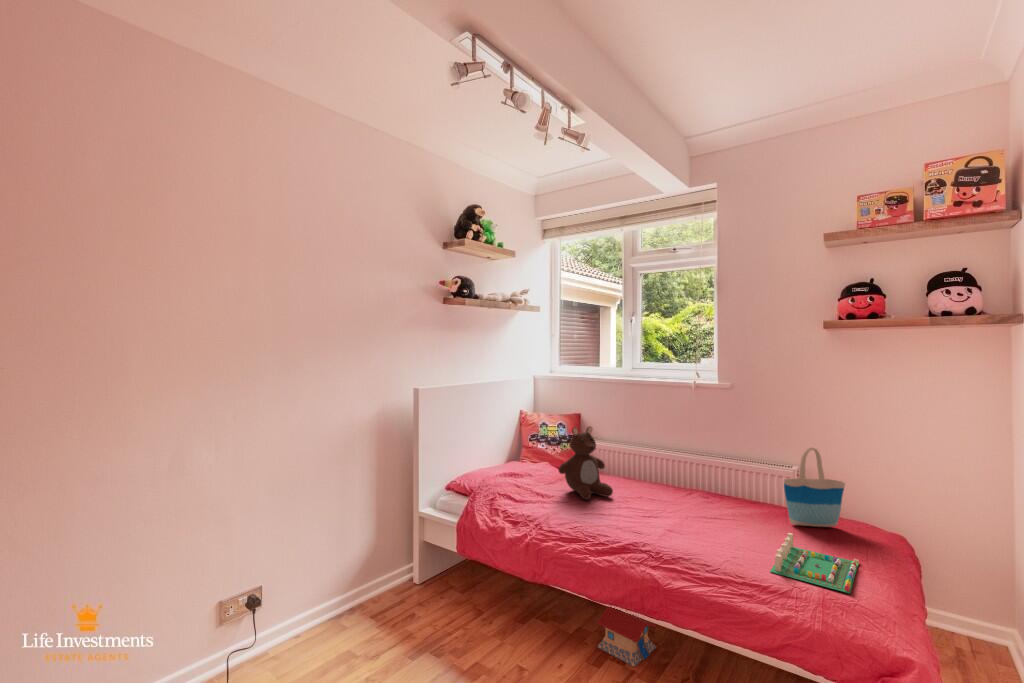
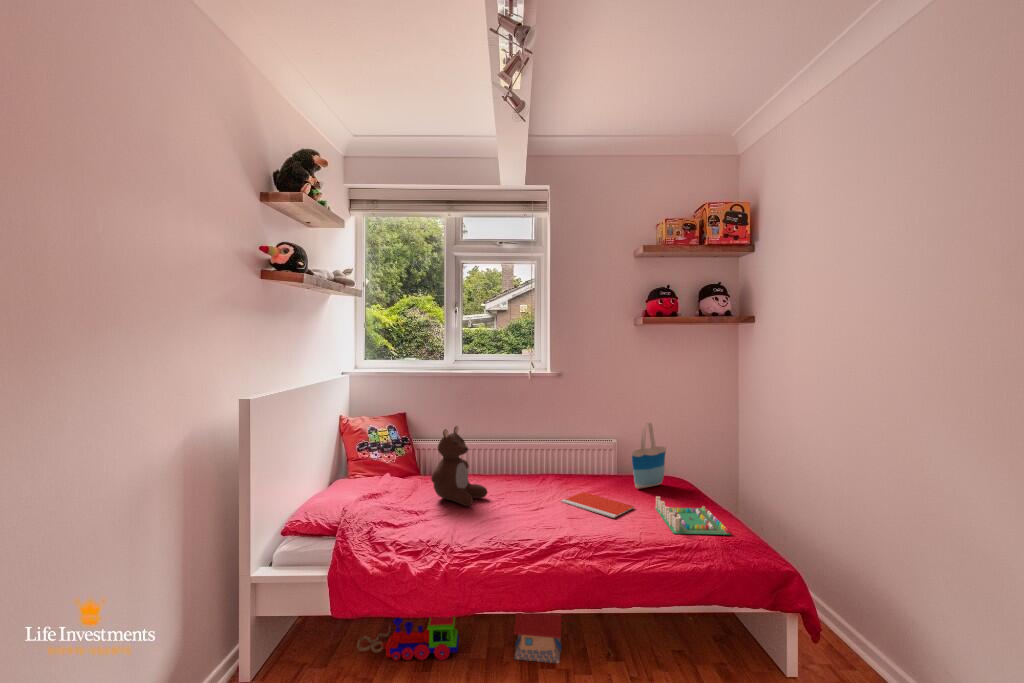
notebook: none [681,513,759,542] -> present [561,492,635,518]
toy train: none [486,577,561,624] -> present [357,617,459,661]

